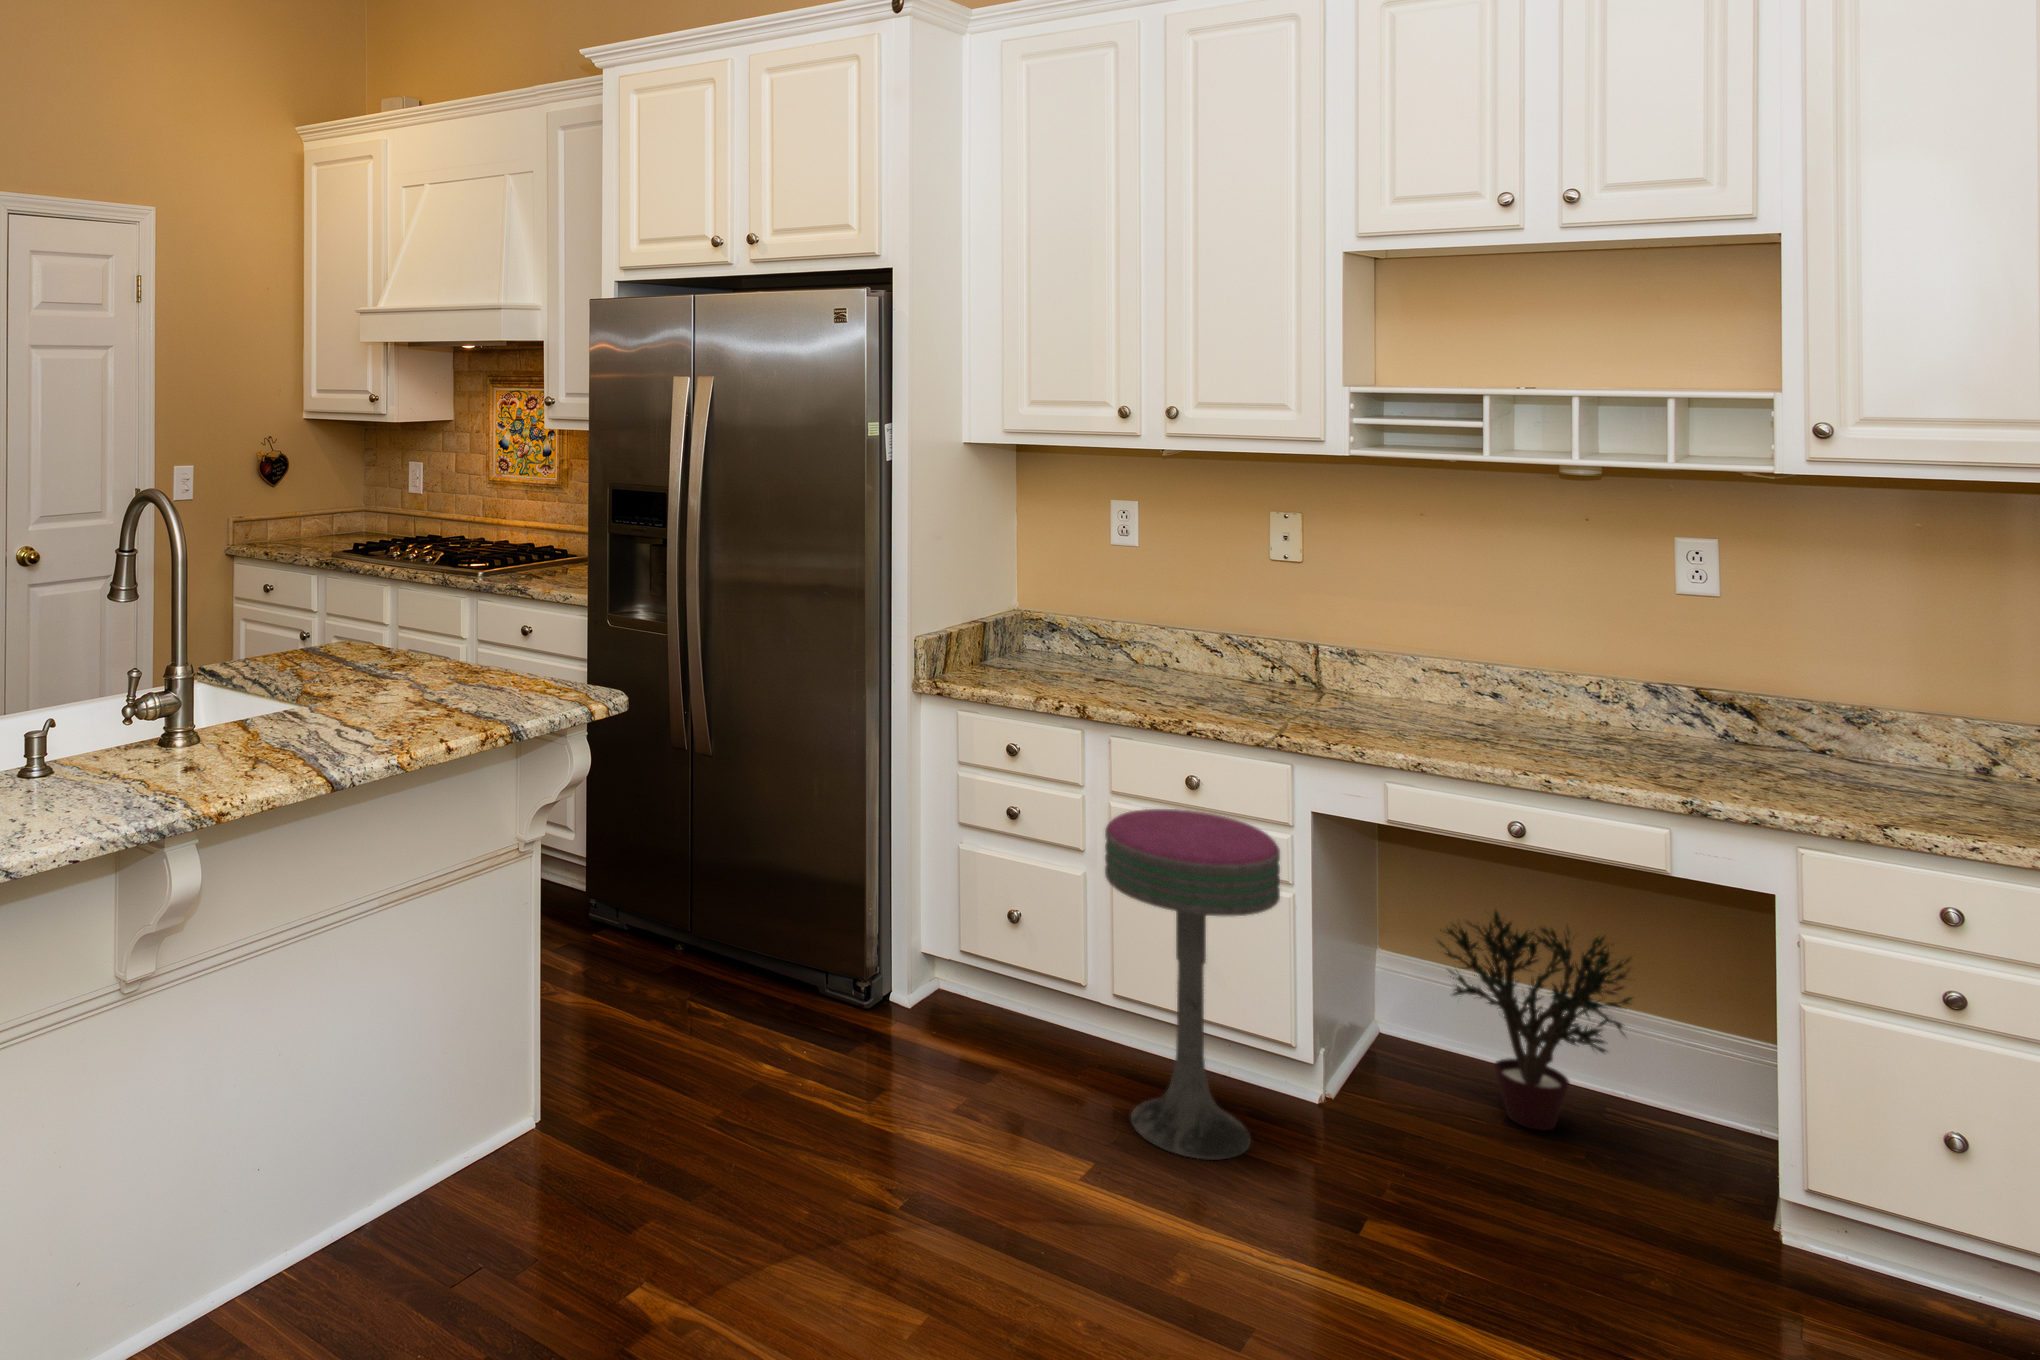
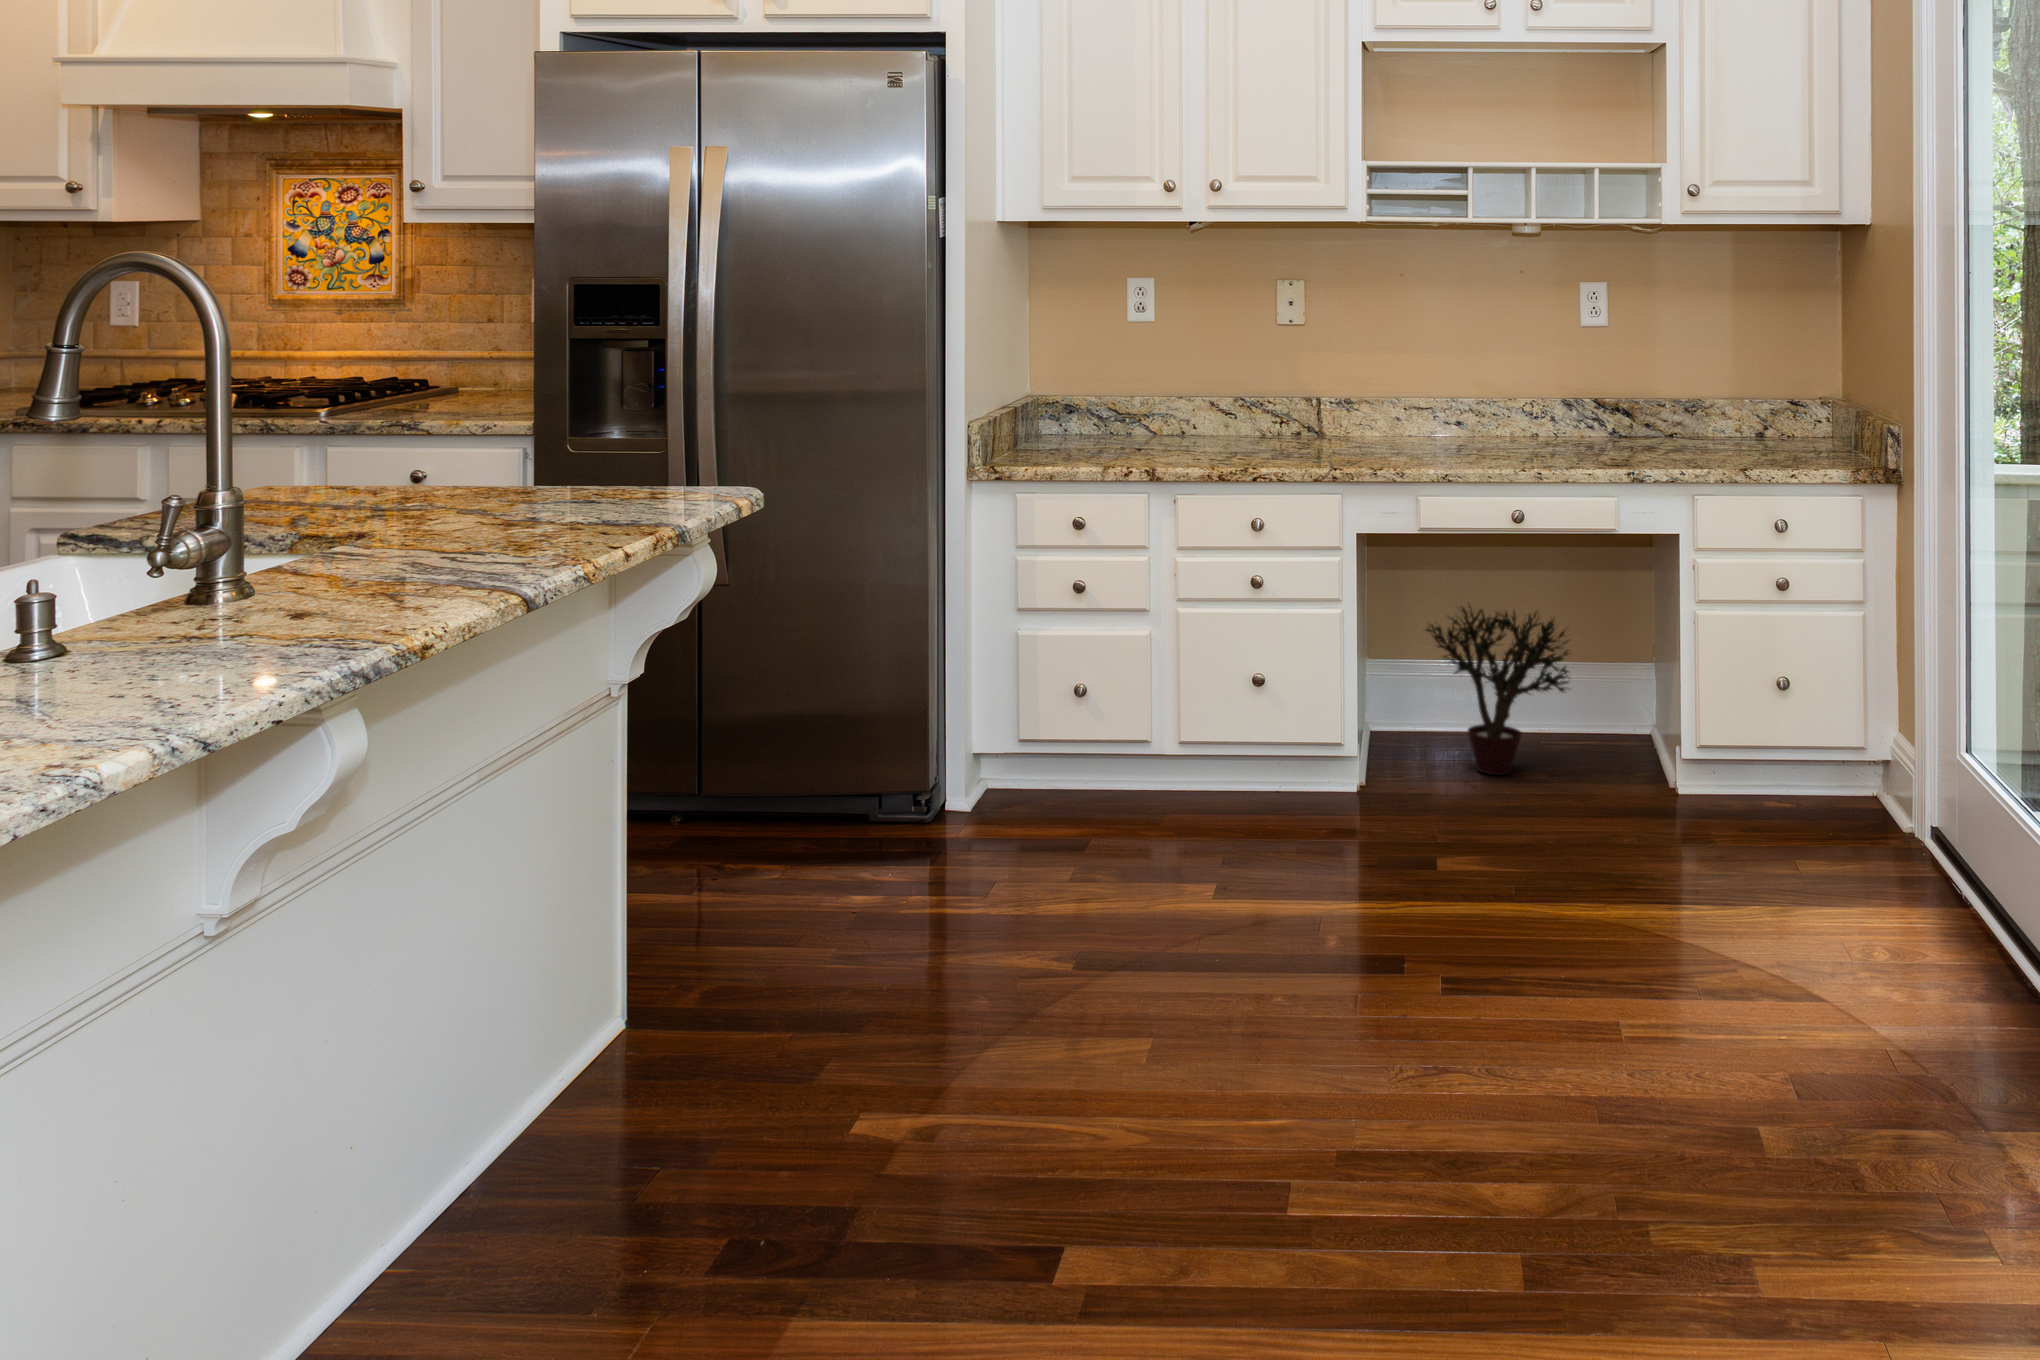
bar stool: present [1105,809,1280,1160] -> none [1206,546,1360,851]

